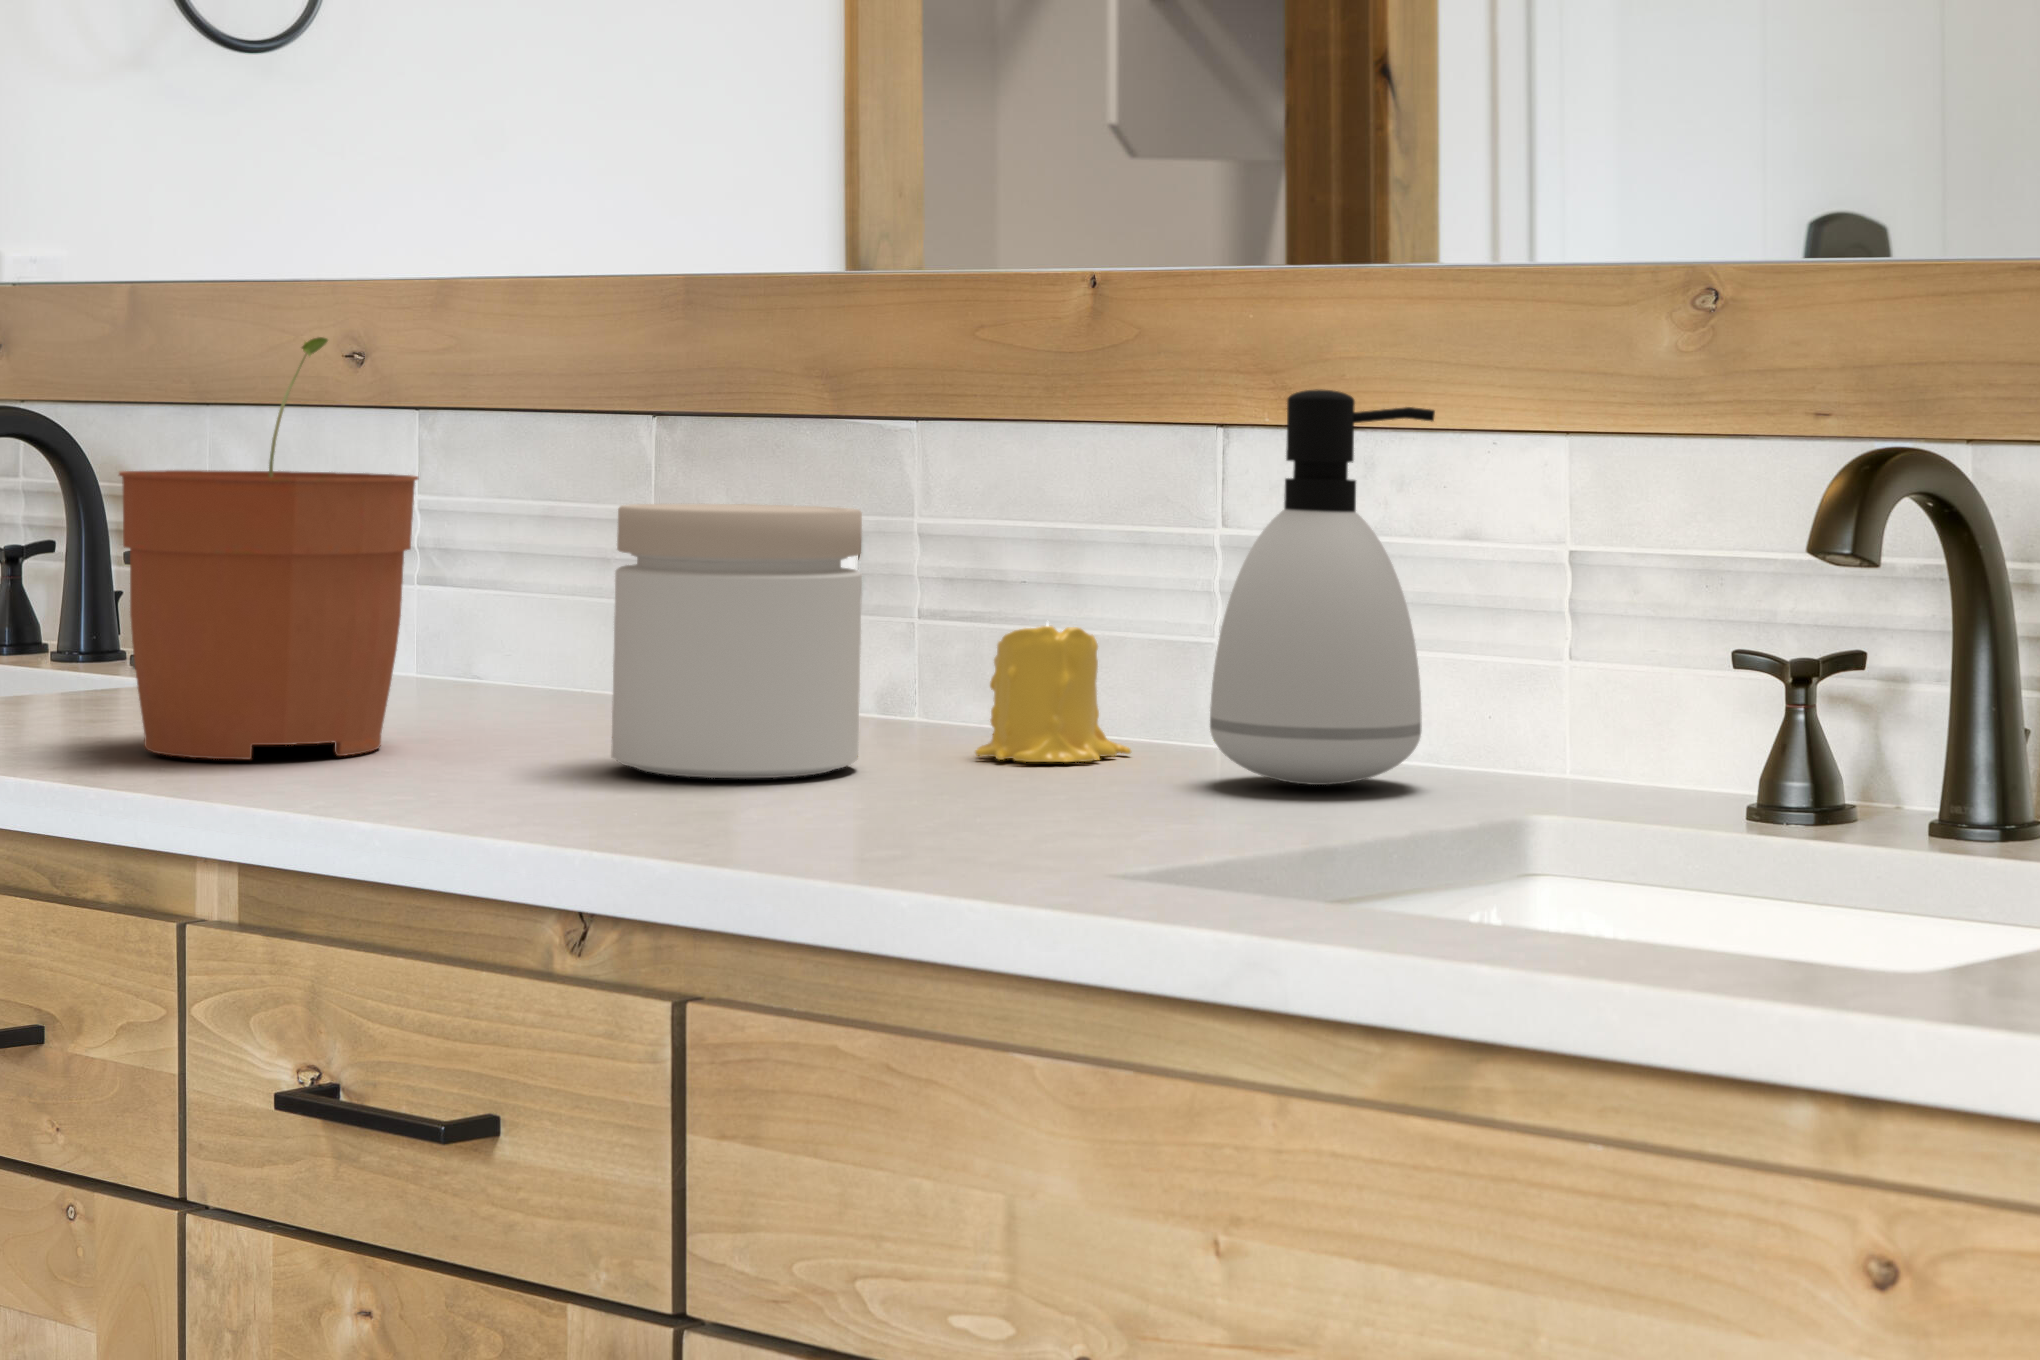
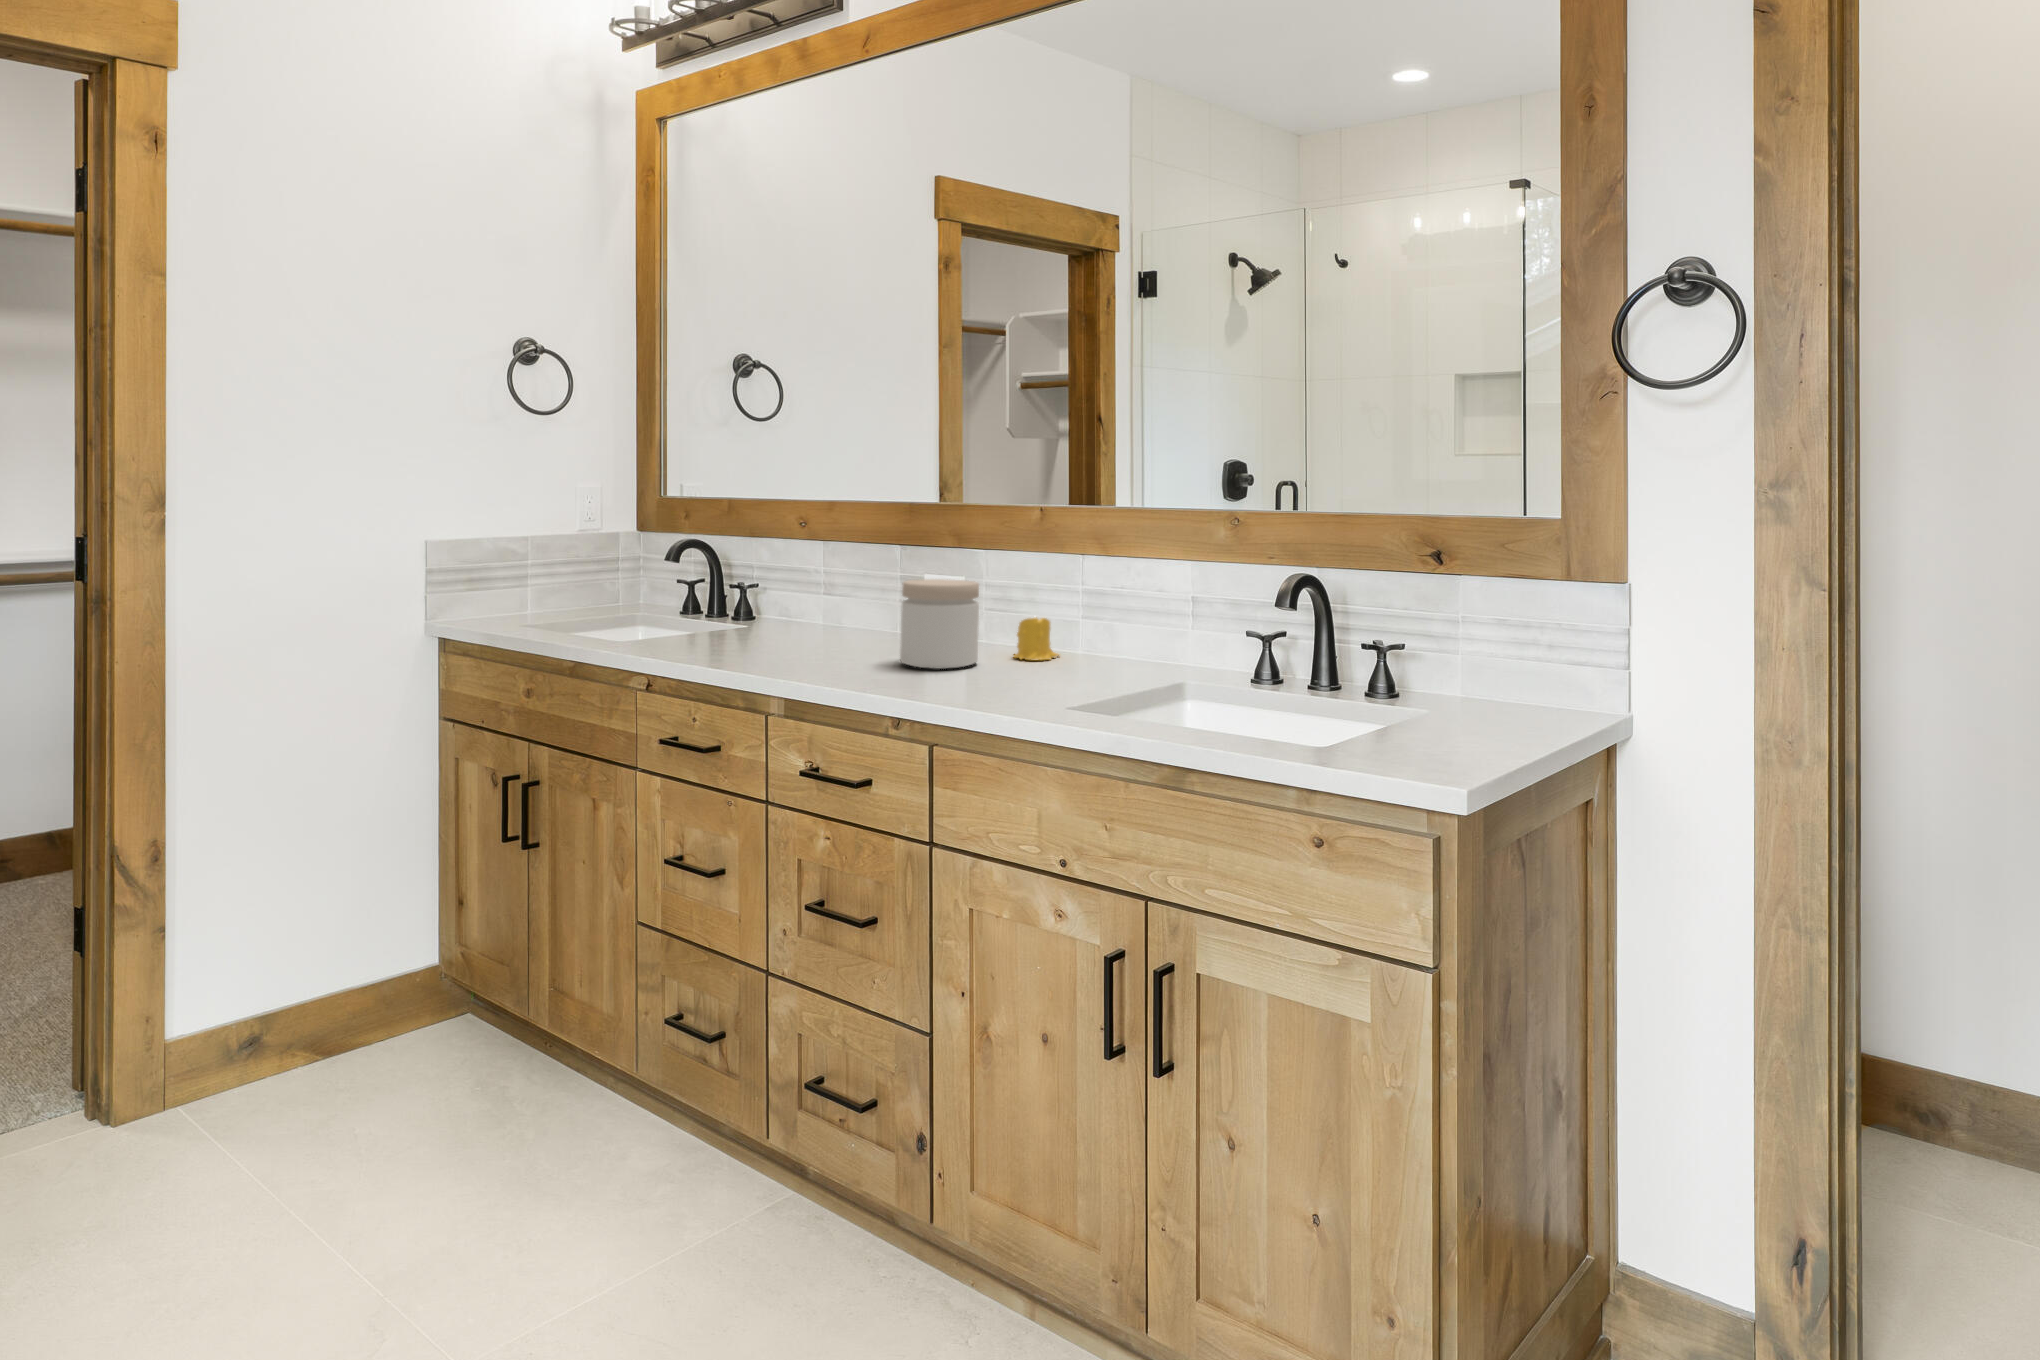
plant pot: present [119,337,418,759] -> none [740,526,836,662]
soap dispenser: present [1210,389,1435,785] -> none [1089,547,1158,670]

